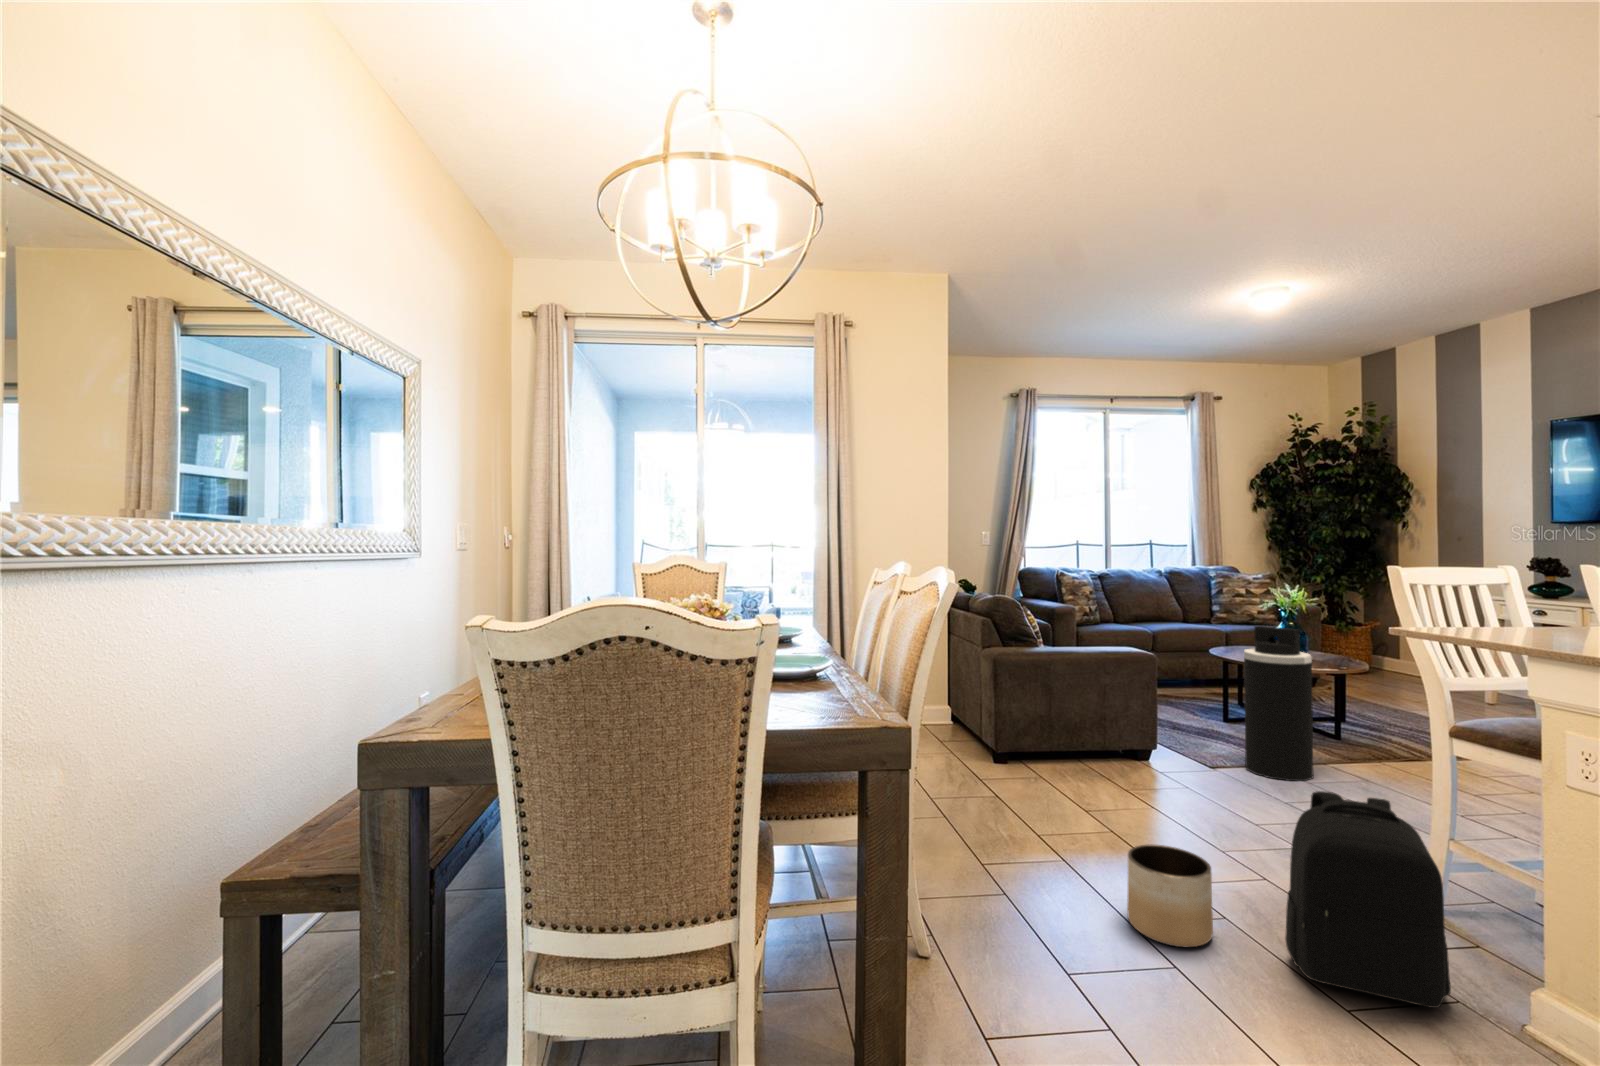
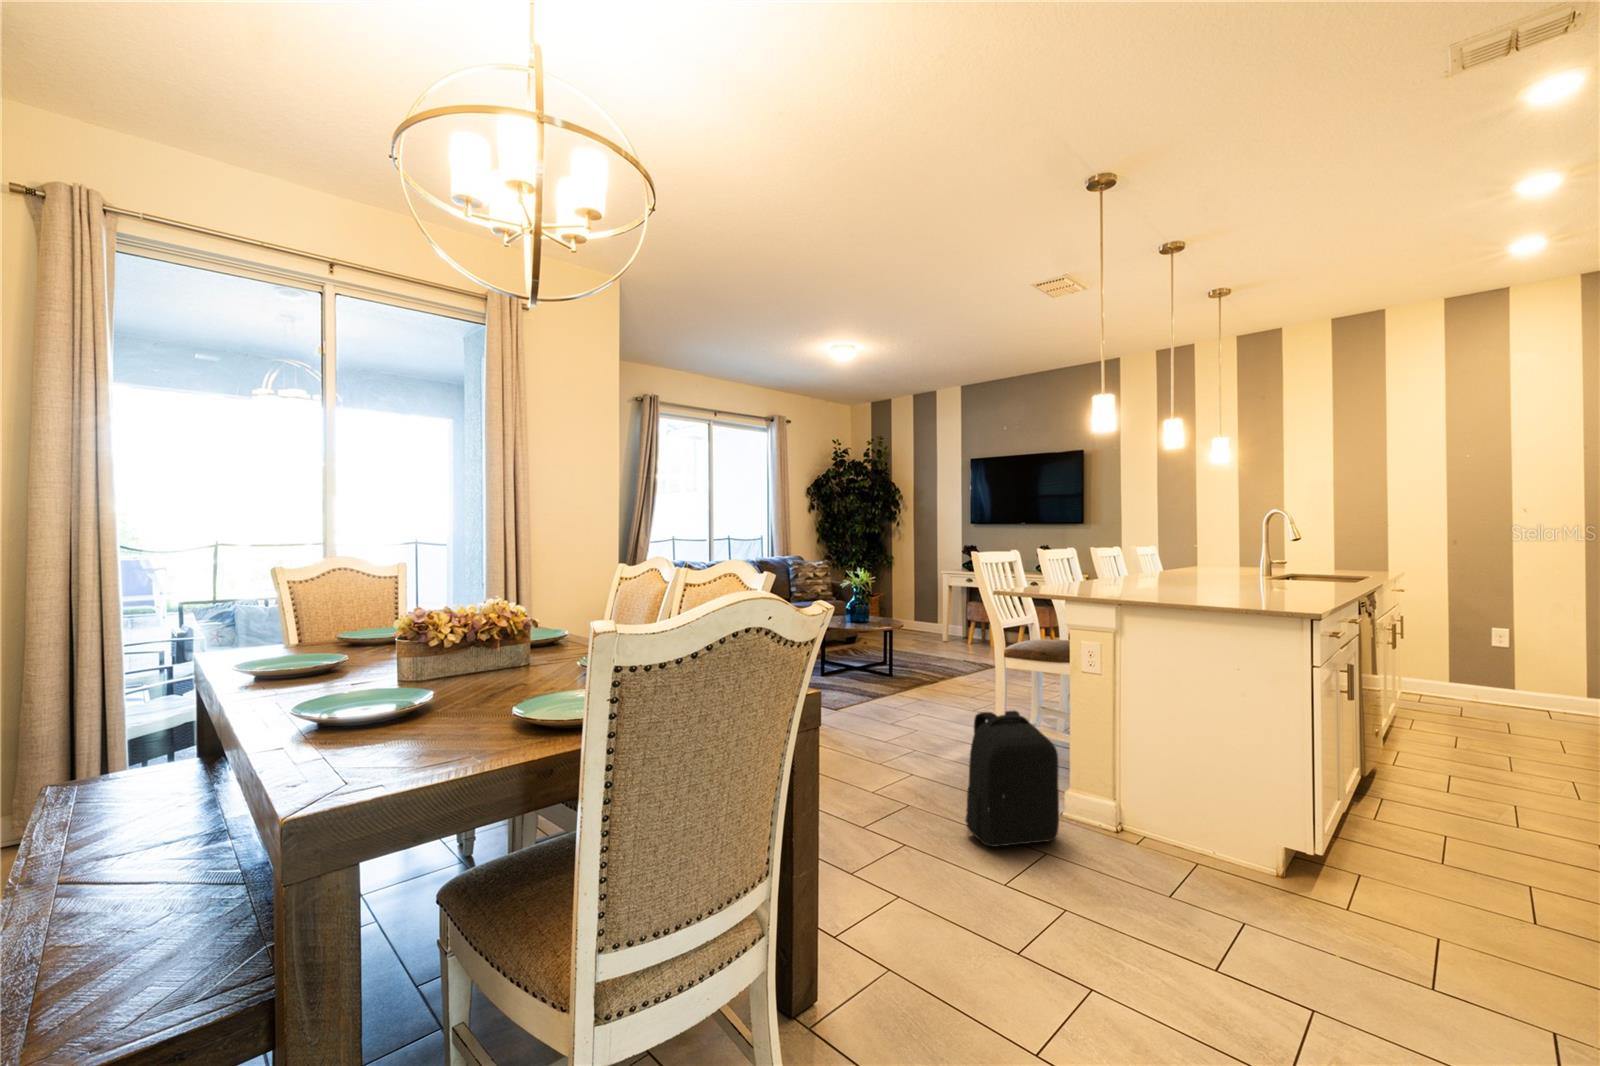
trash can: present [1244,626,1313,781] -> none [853,599,896,712]
planter: present [1127,844,1213,947] -> none [863,776,923,854]

